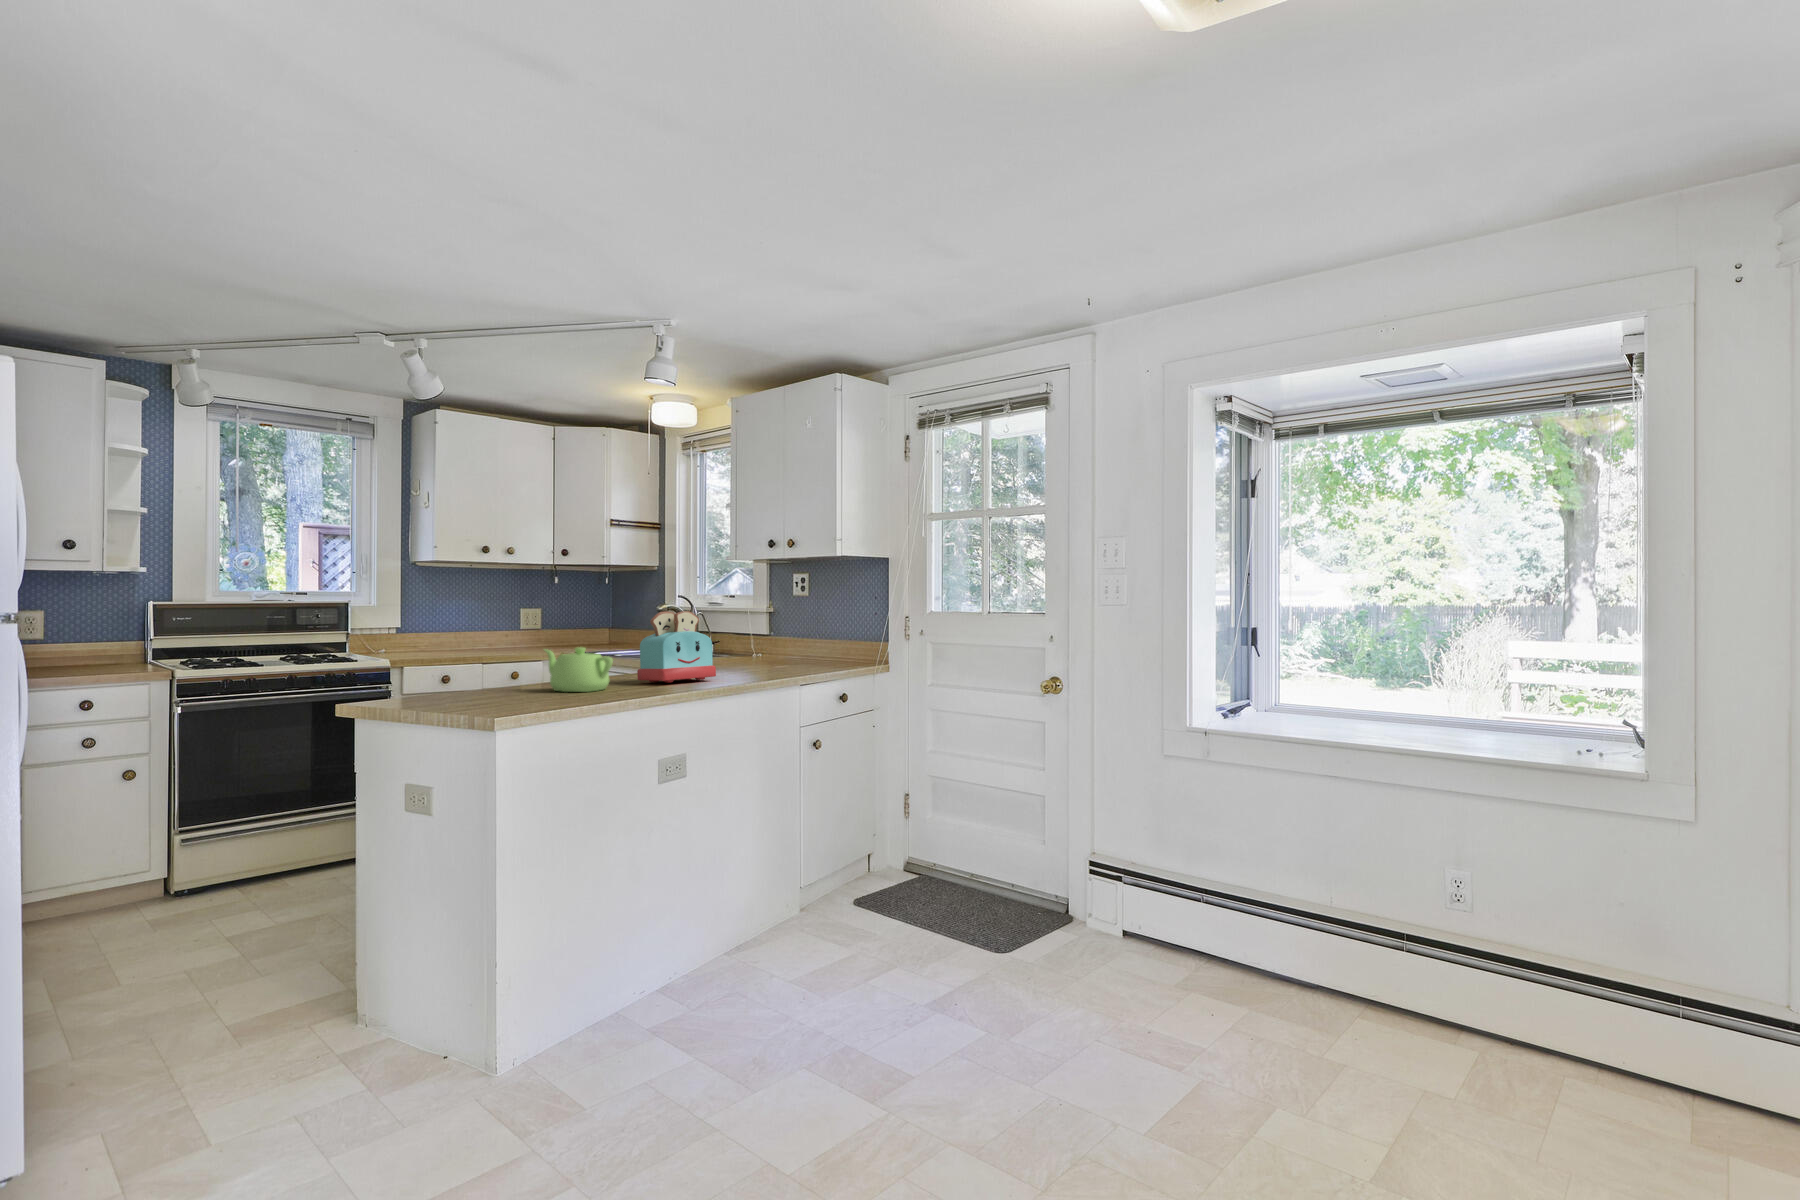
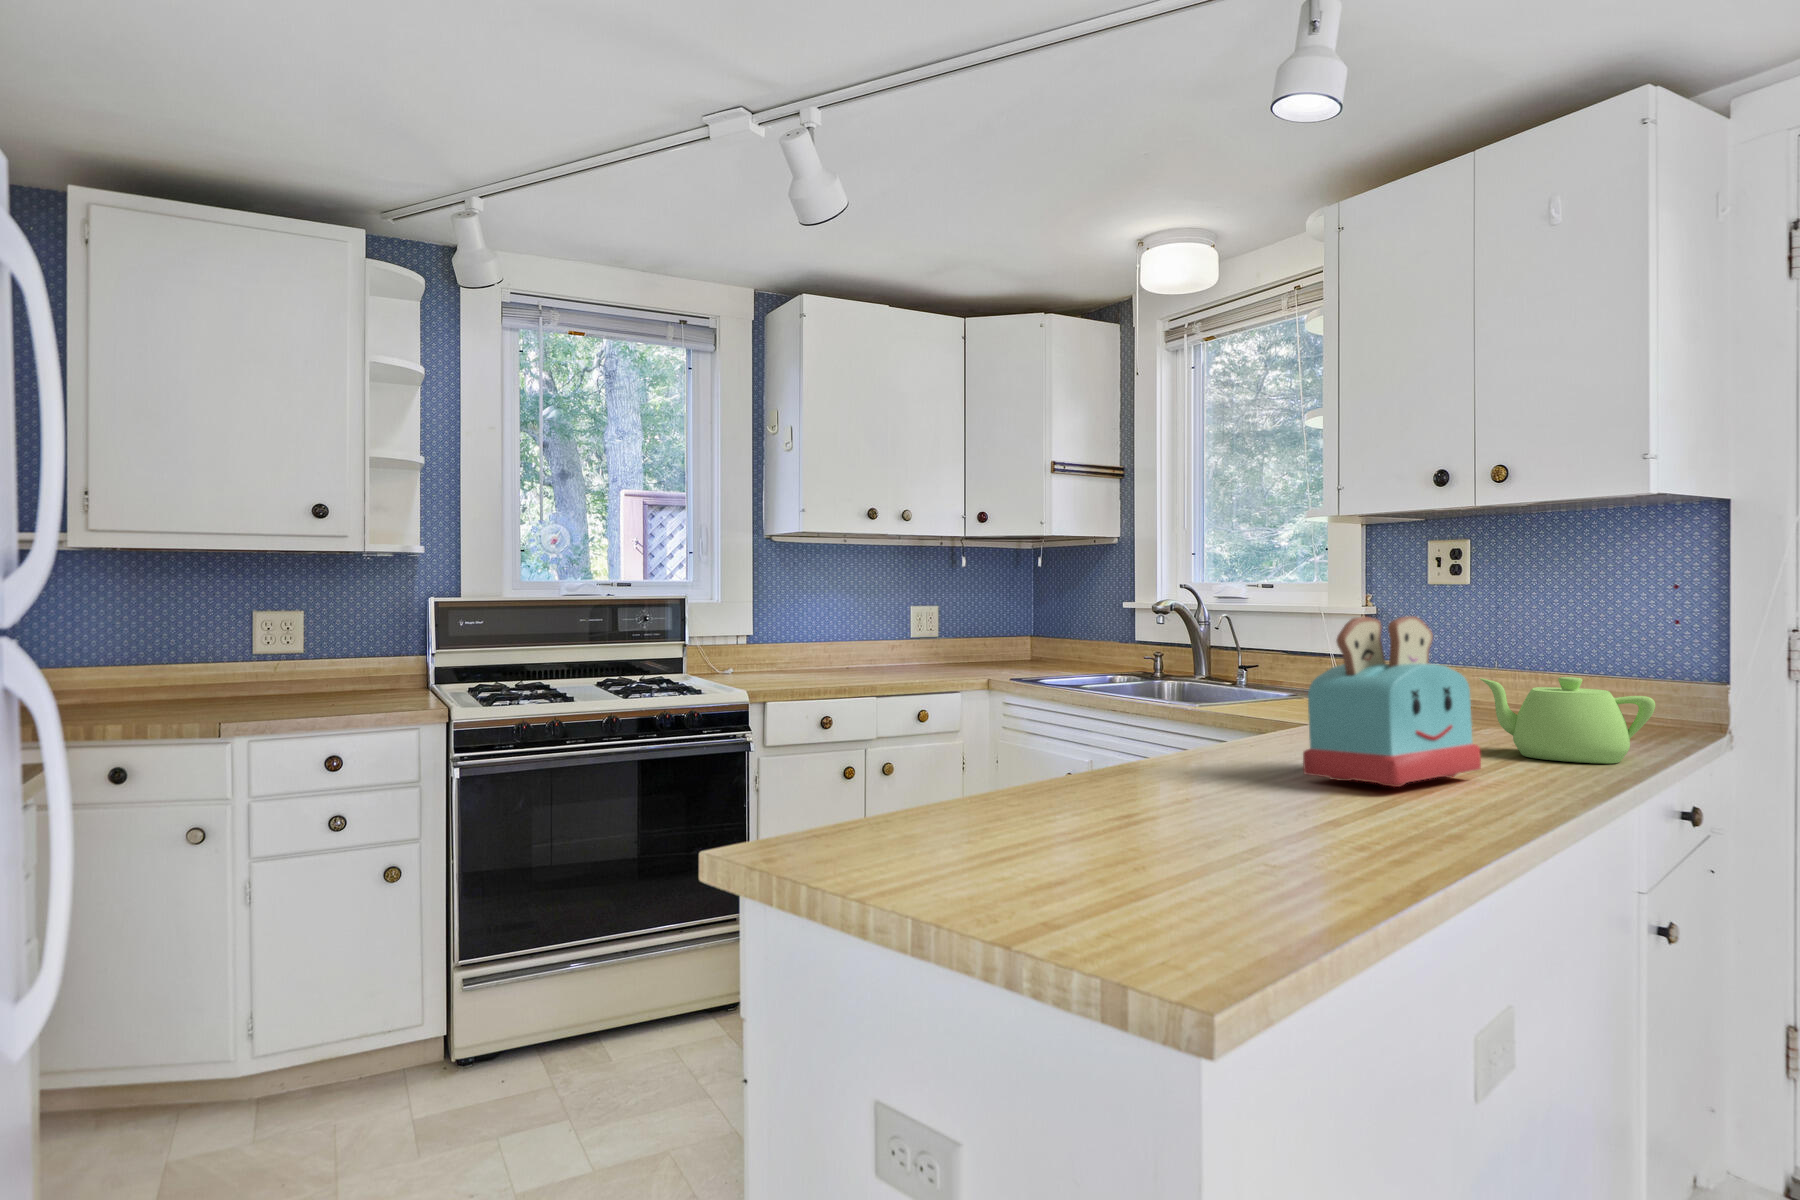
teapot: present [544,647,613,692] -> present [1479,677,1655,763]

